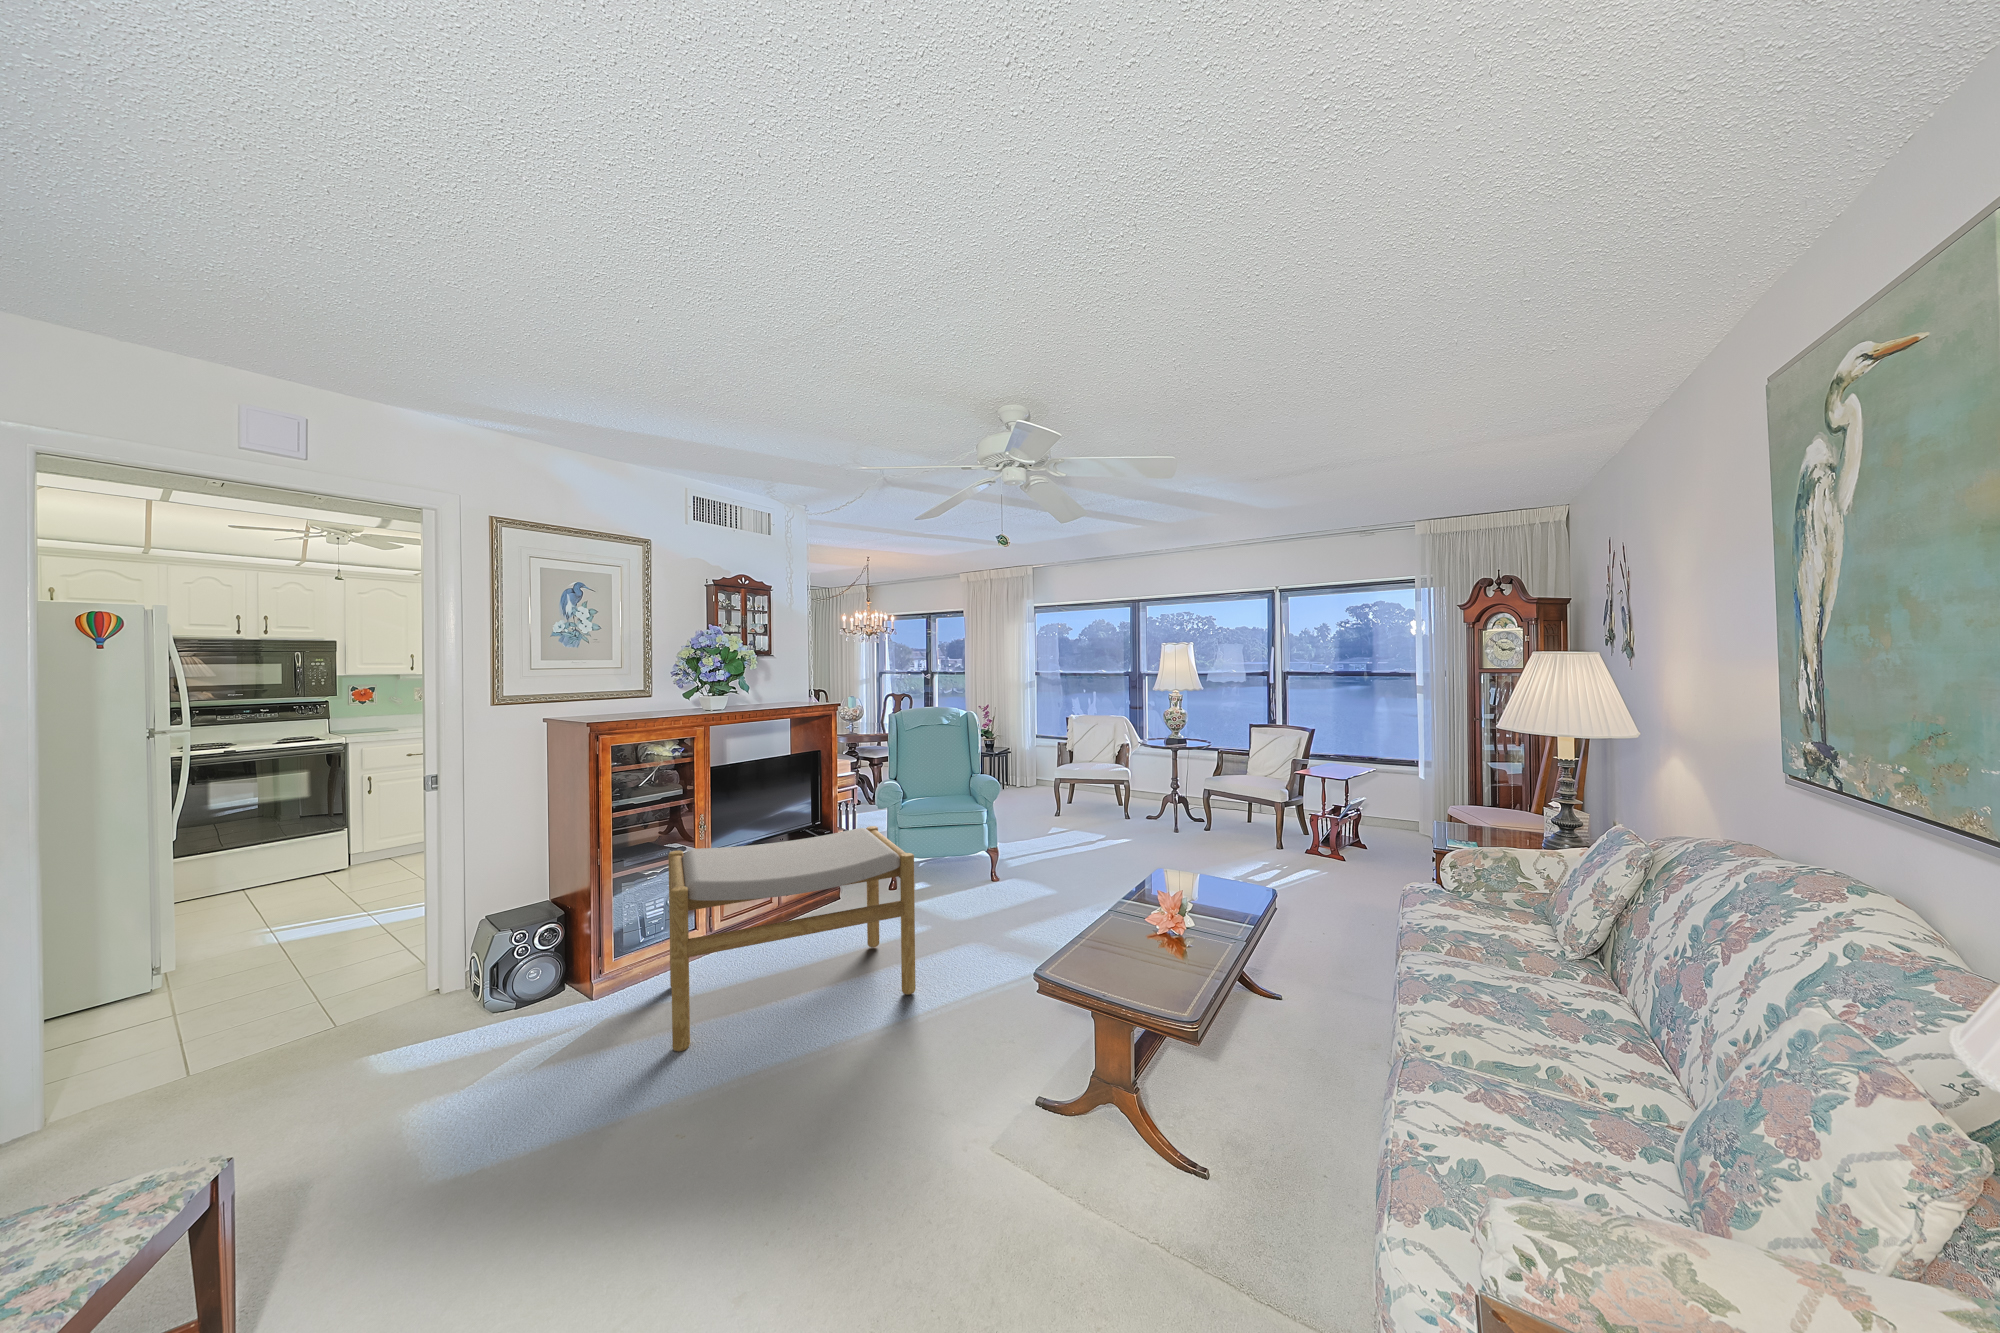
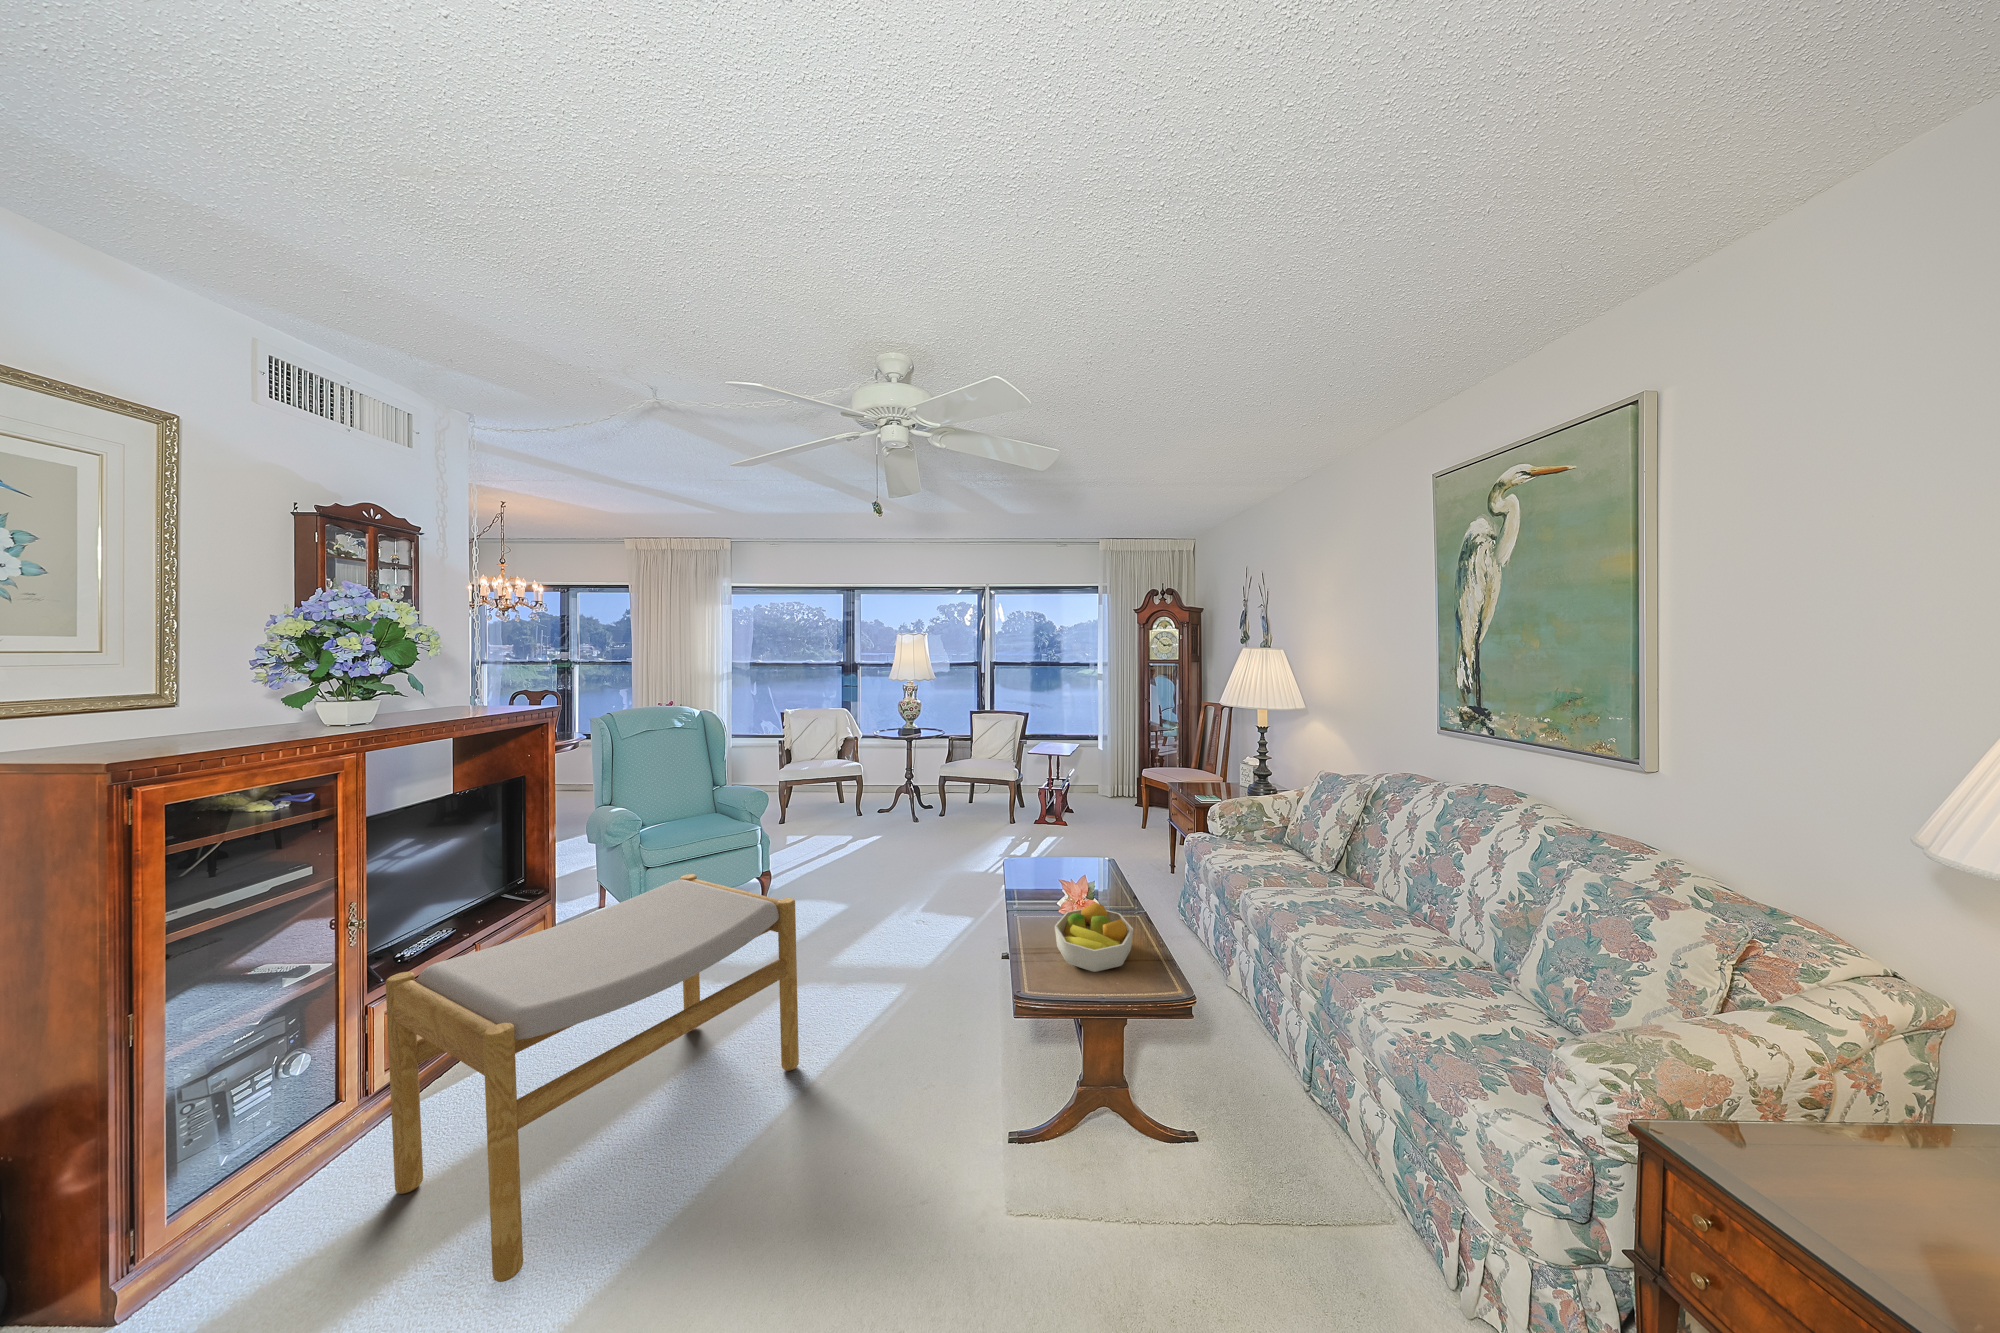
fruit bowl: none [1098,912,1187,978] -> present [1055,902,1133,972]

